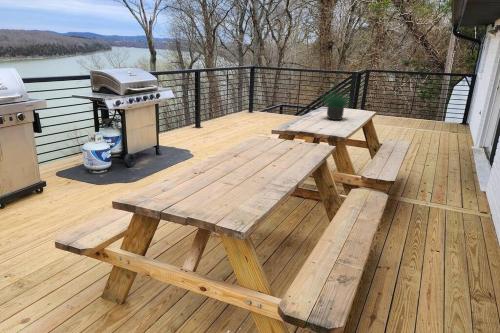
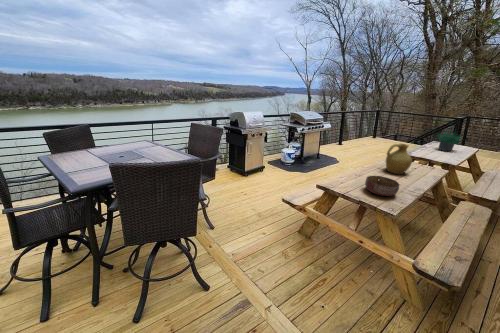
pitcher: none [243,107,281,160] -> present [386,144,412,174]
bowl: none [202,165,255,199] -> present [365,176,399,196]

